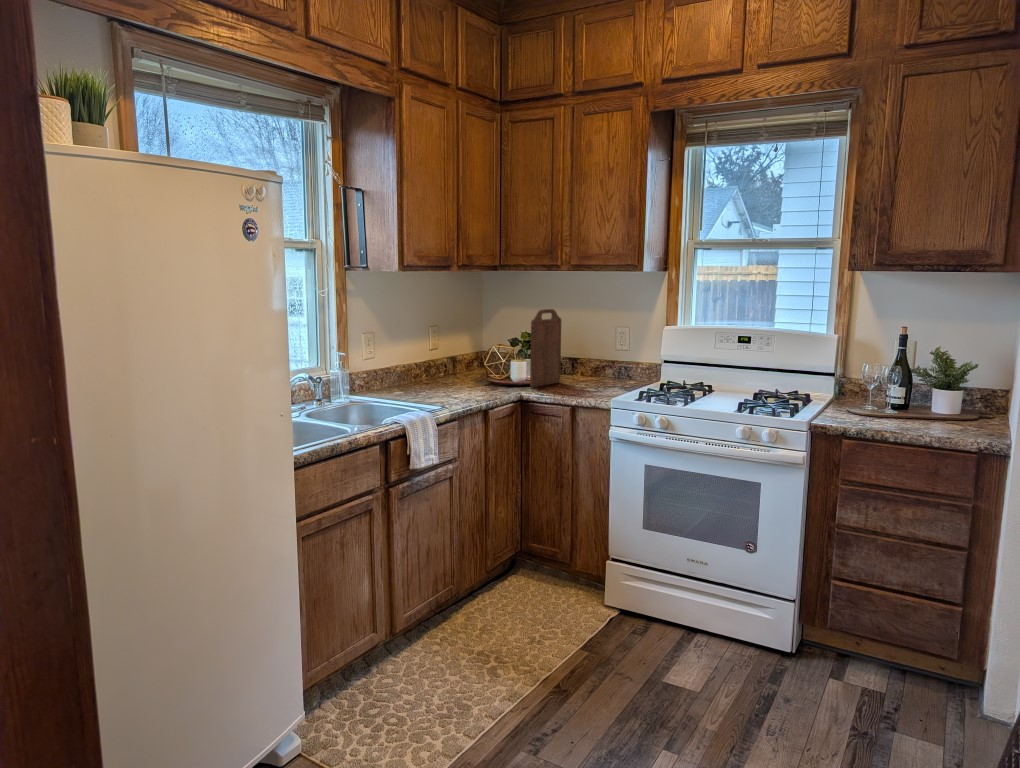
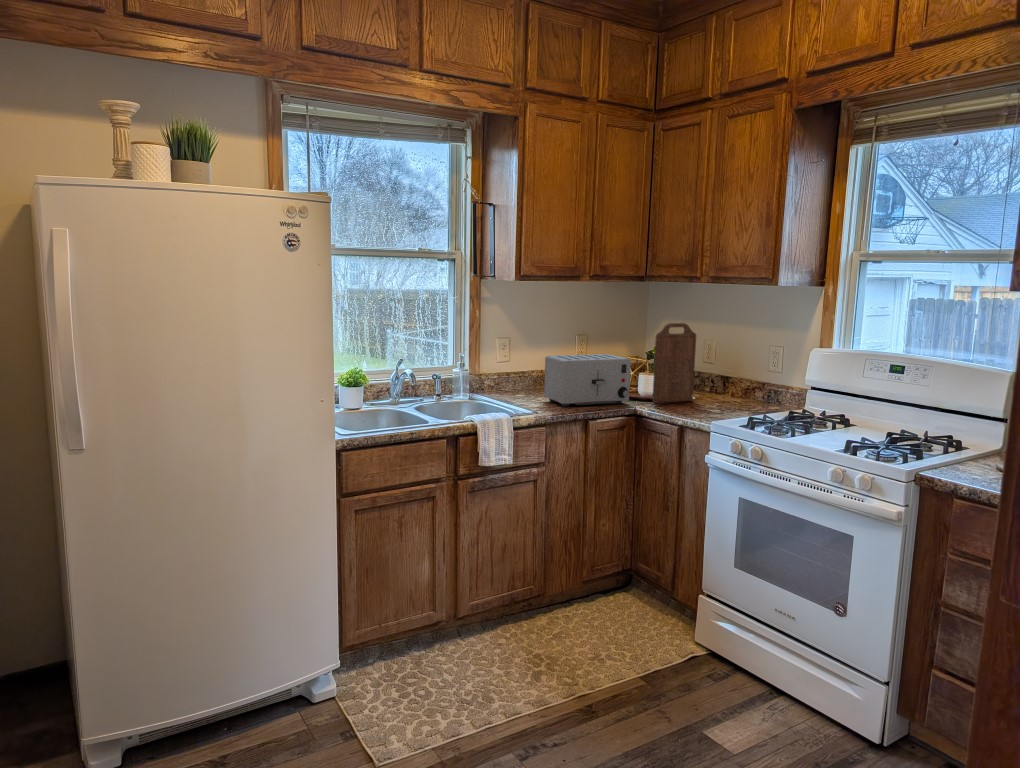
toaster: none [429,343,514,399] -> present [544,354,631,407]

